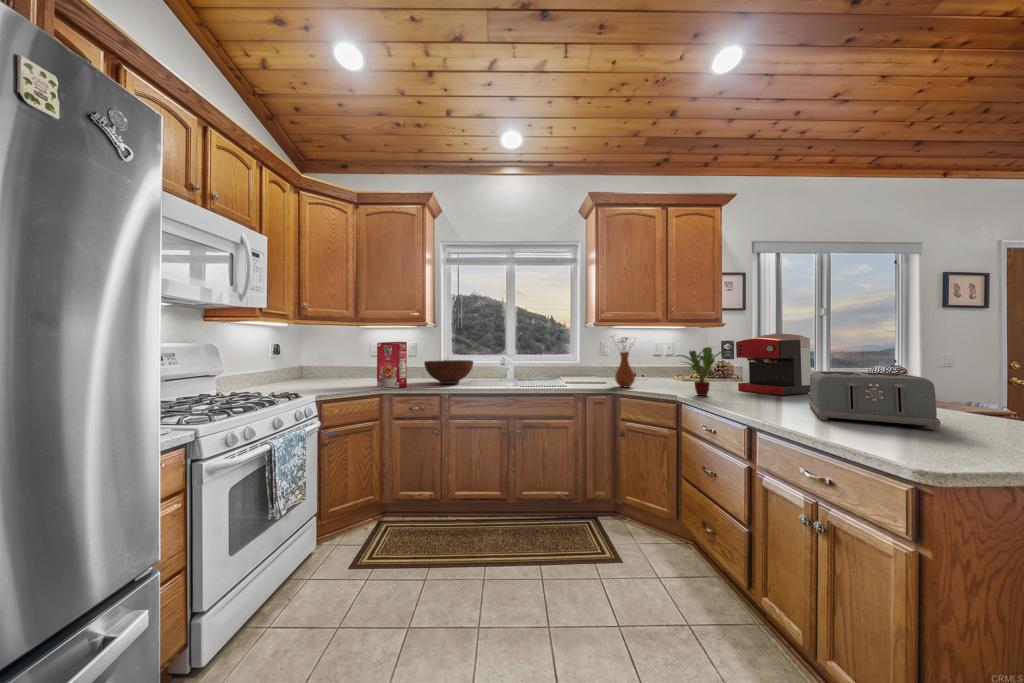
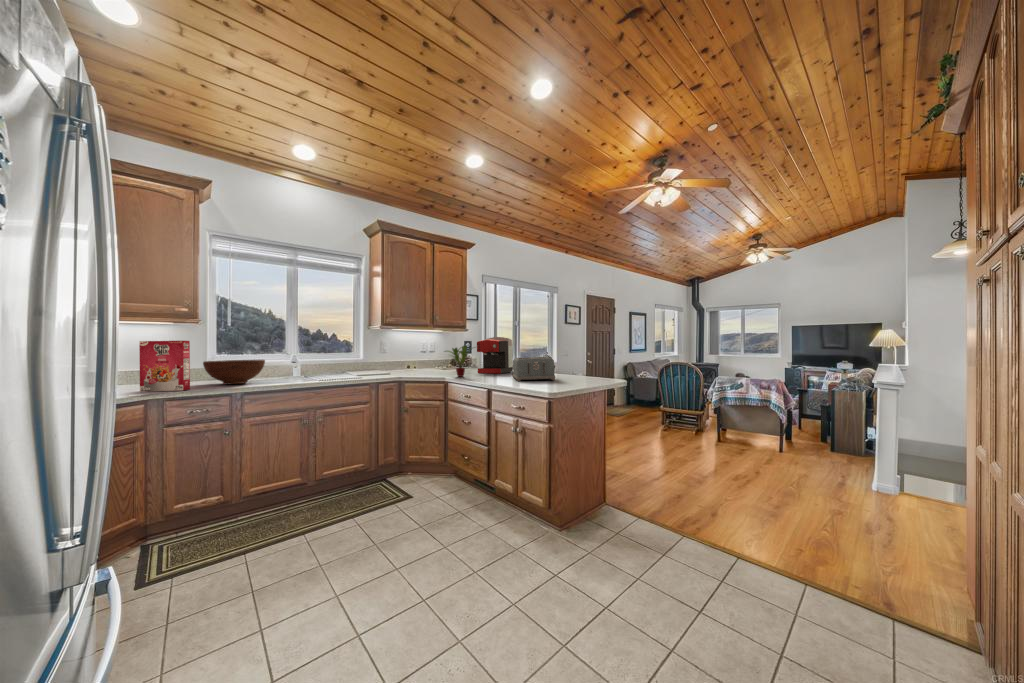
vase: present [612,337,635,387] -> none [394,336,419,376]

